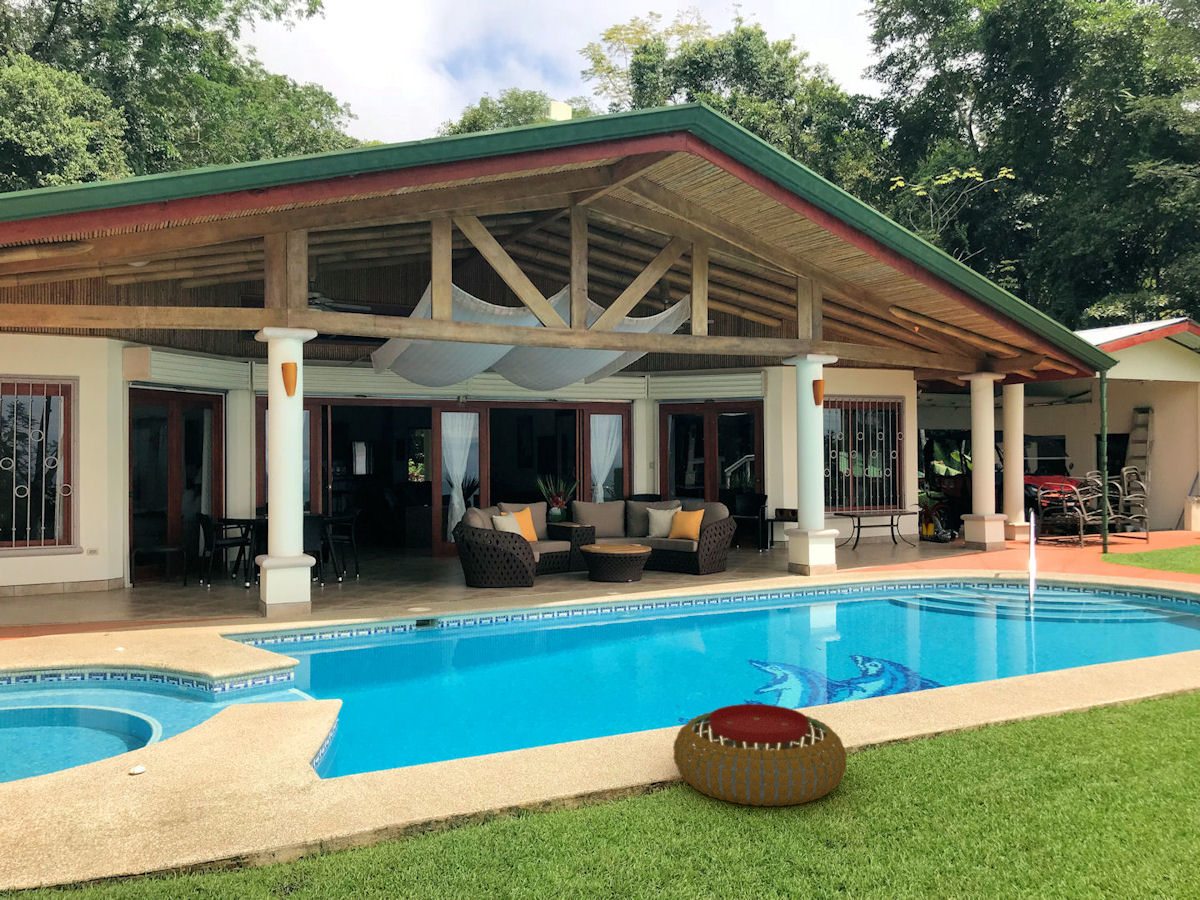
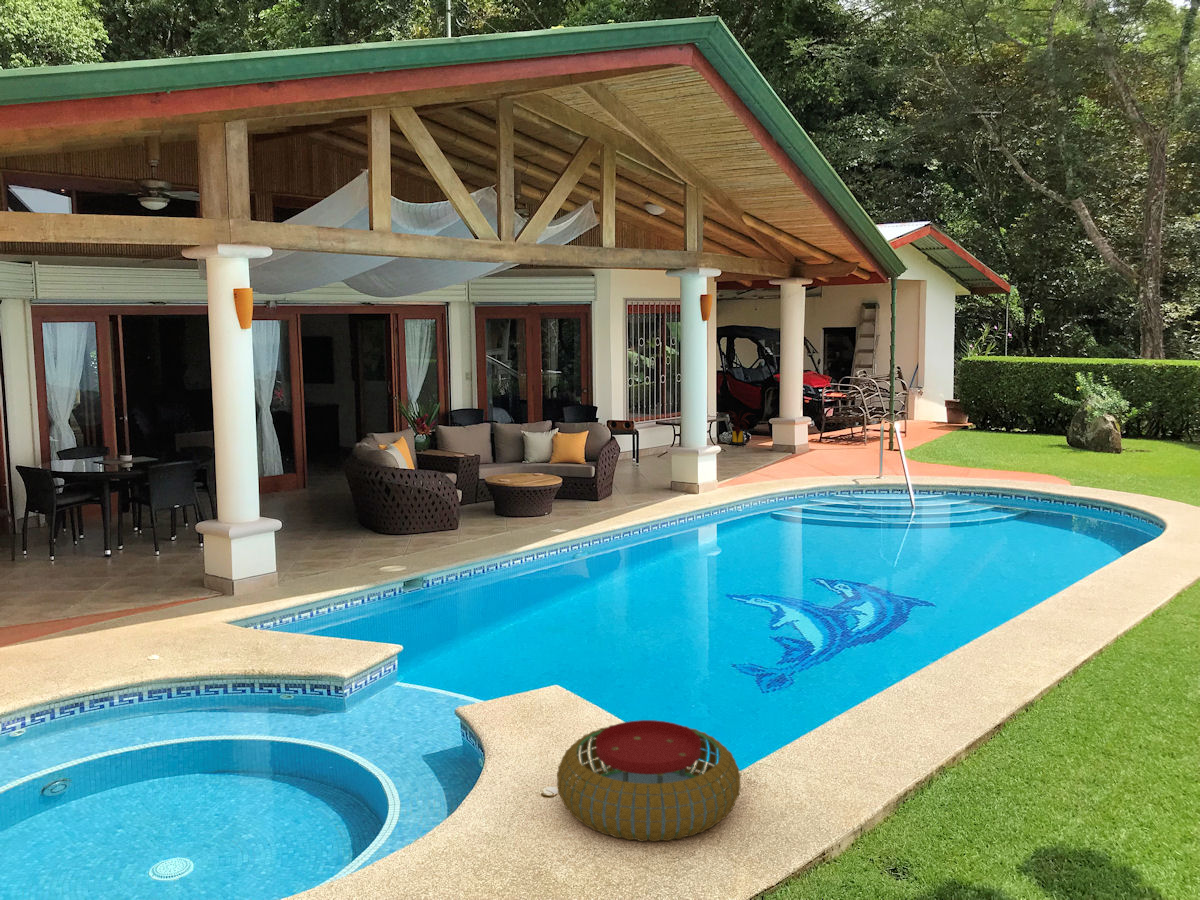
pouf: present [673,704,847,806] -> present [557,720,741,842]

